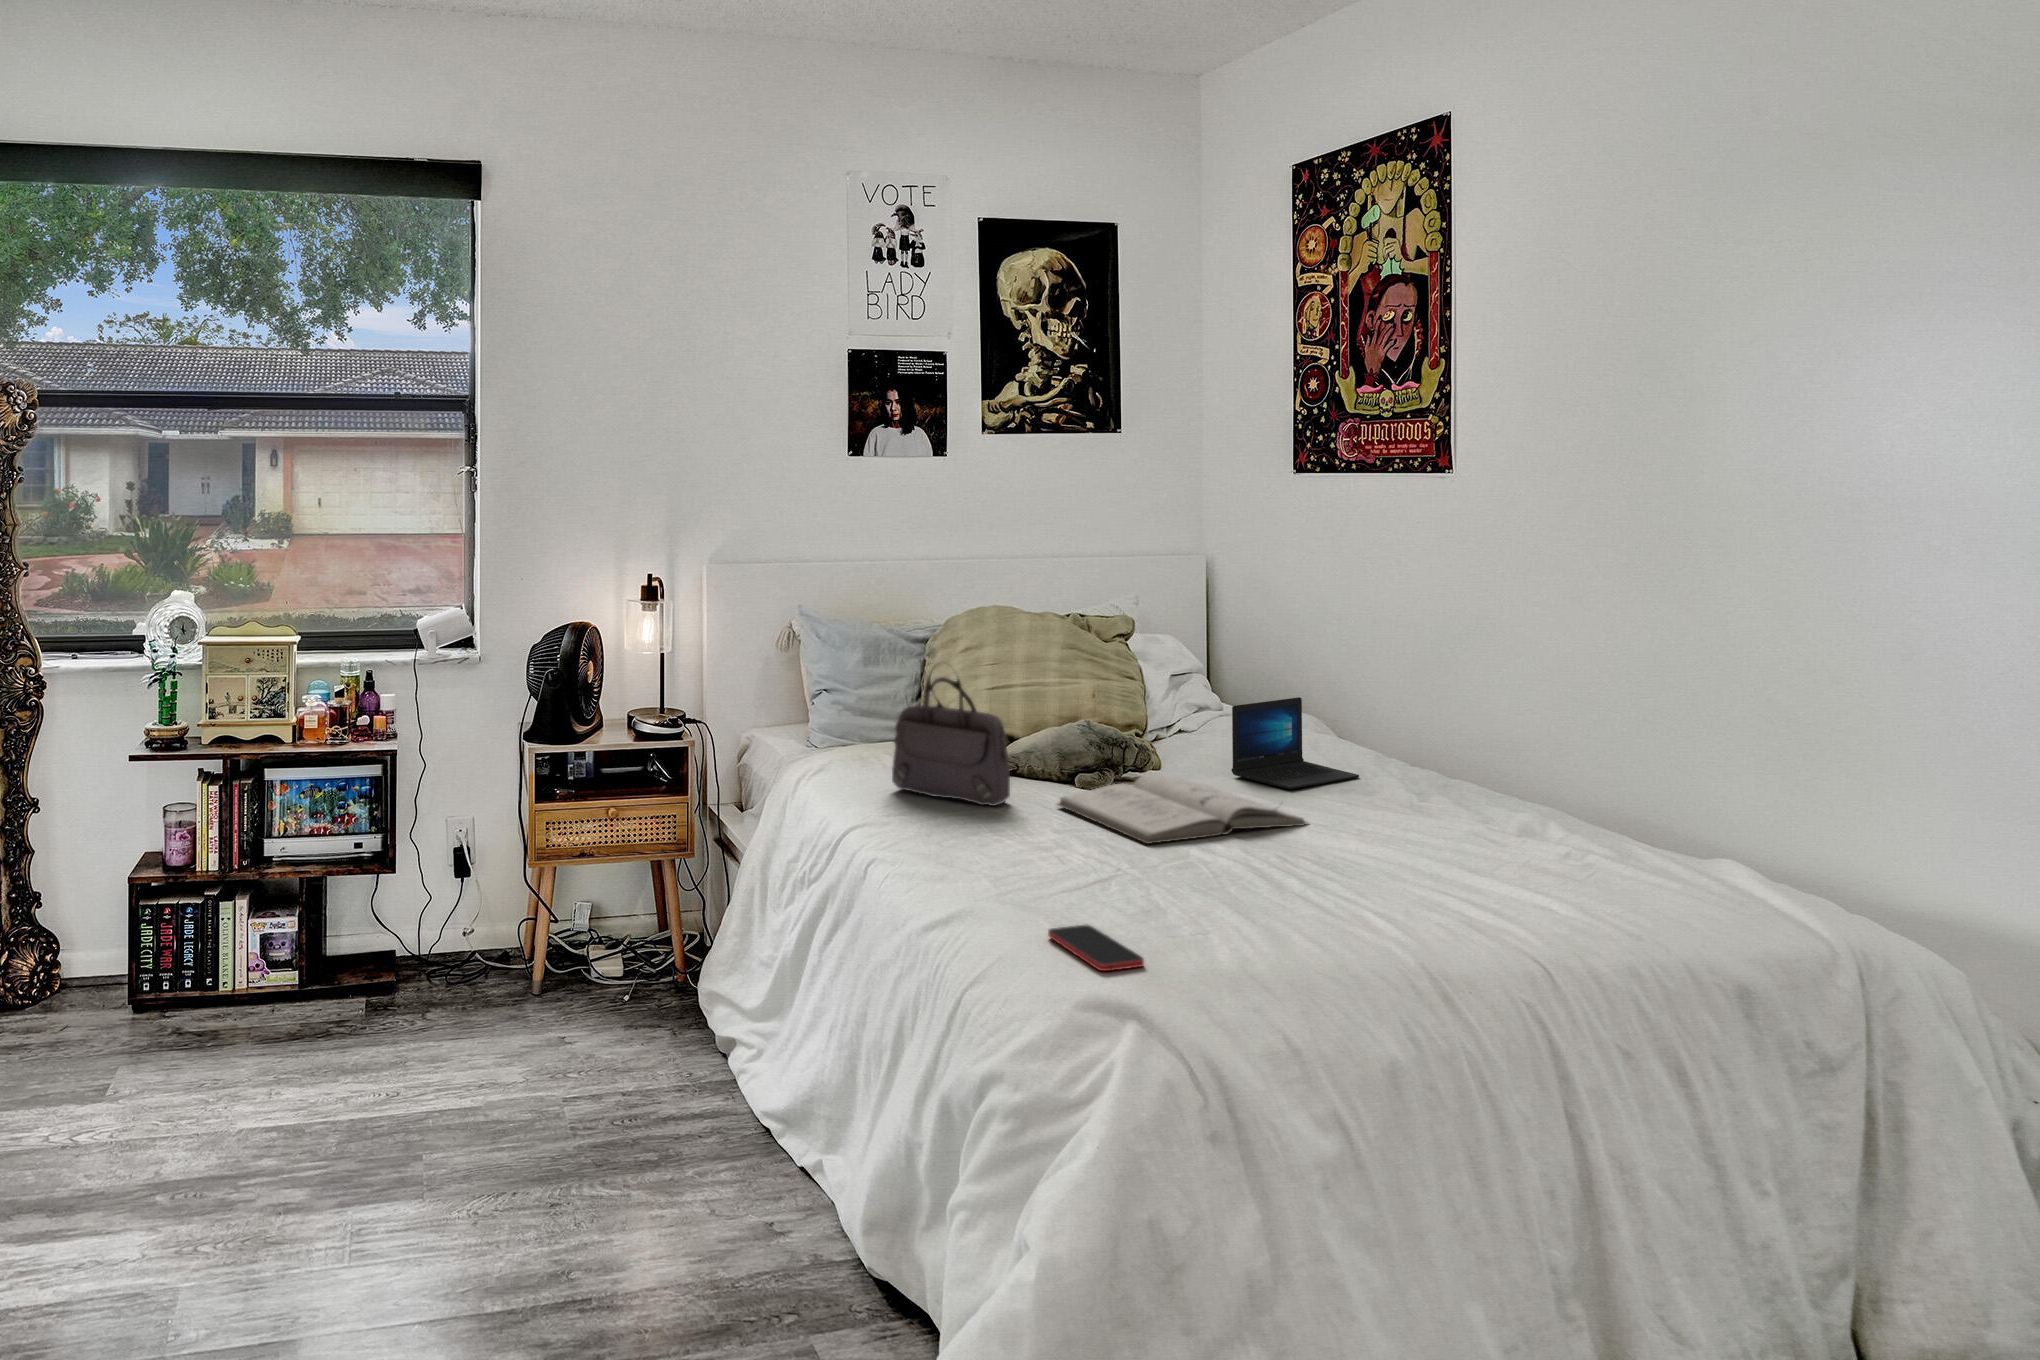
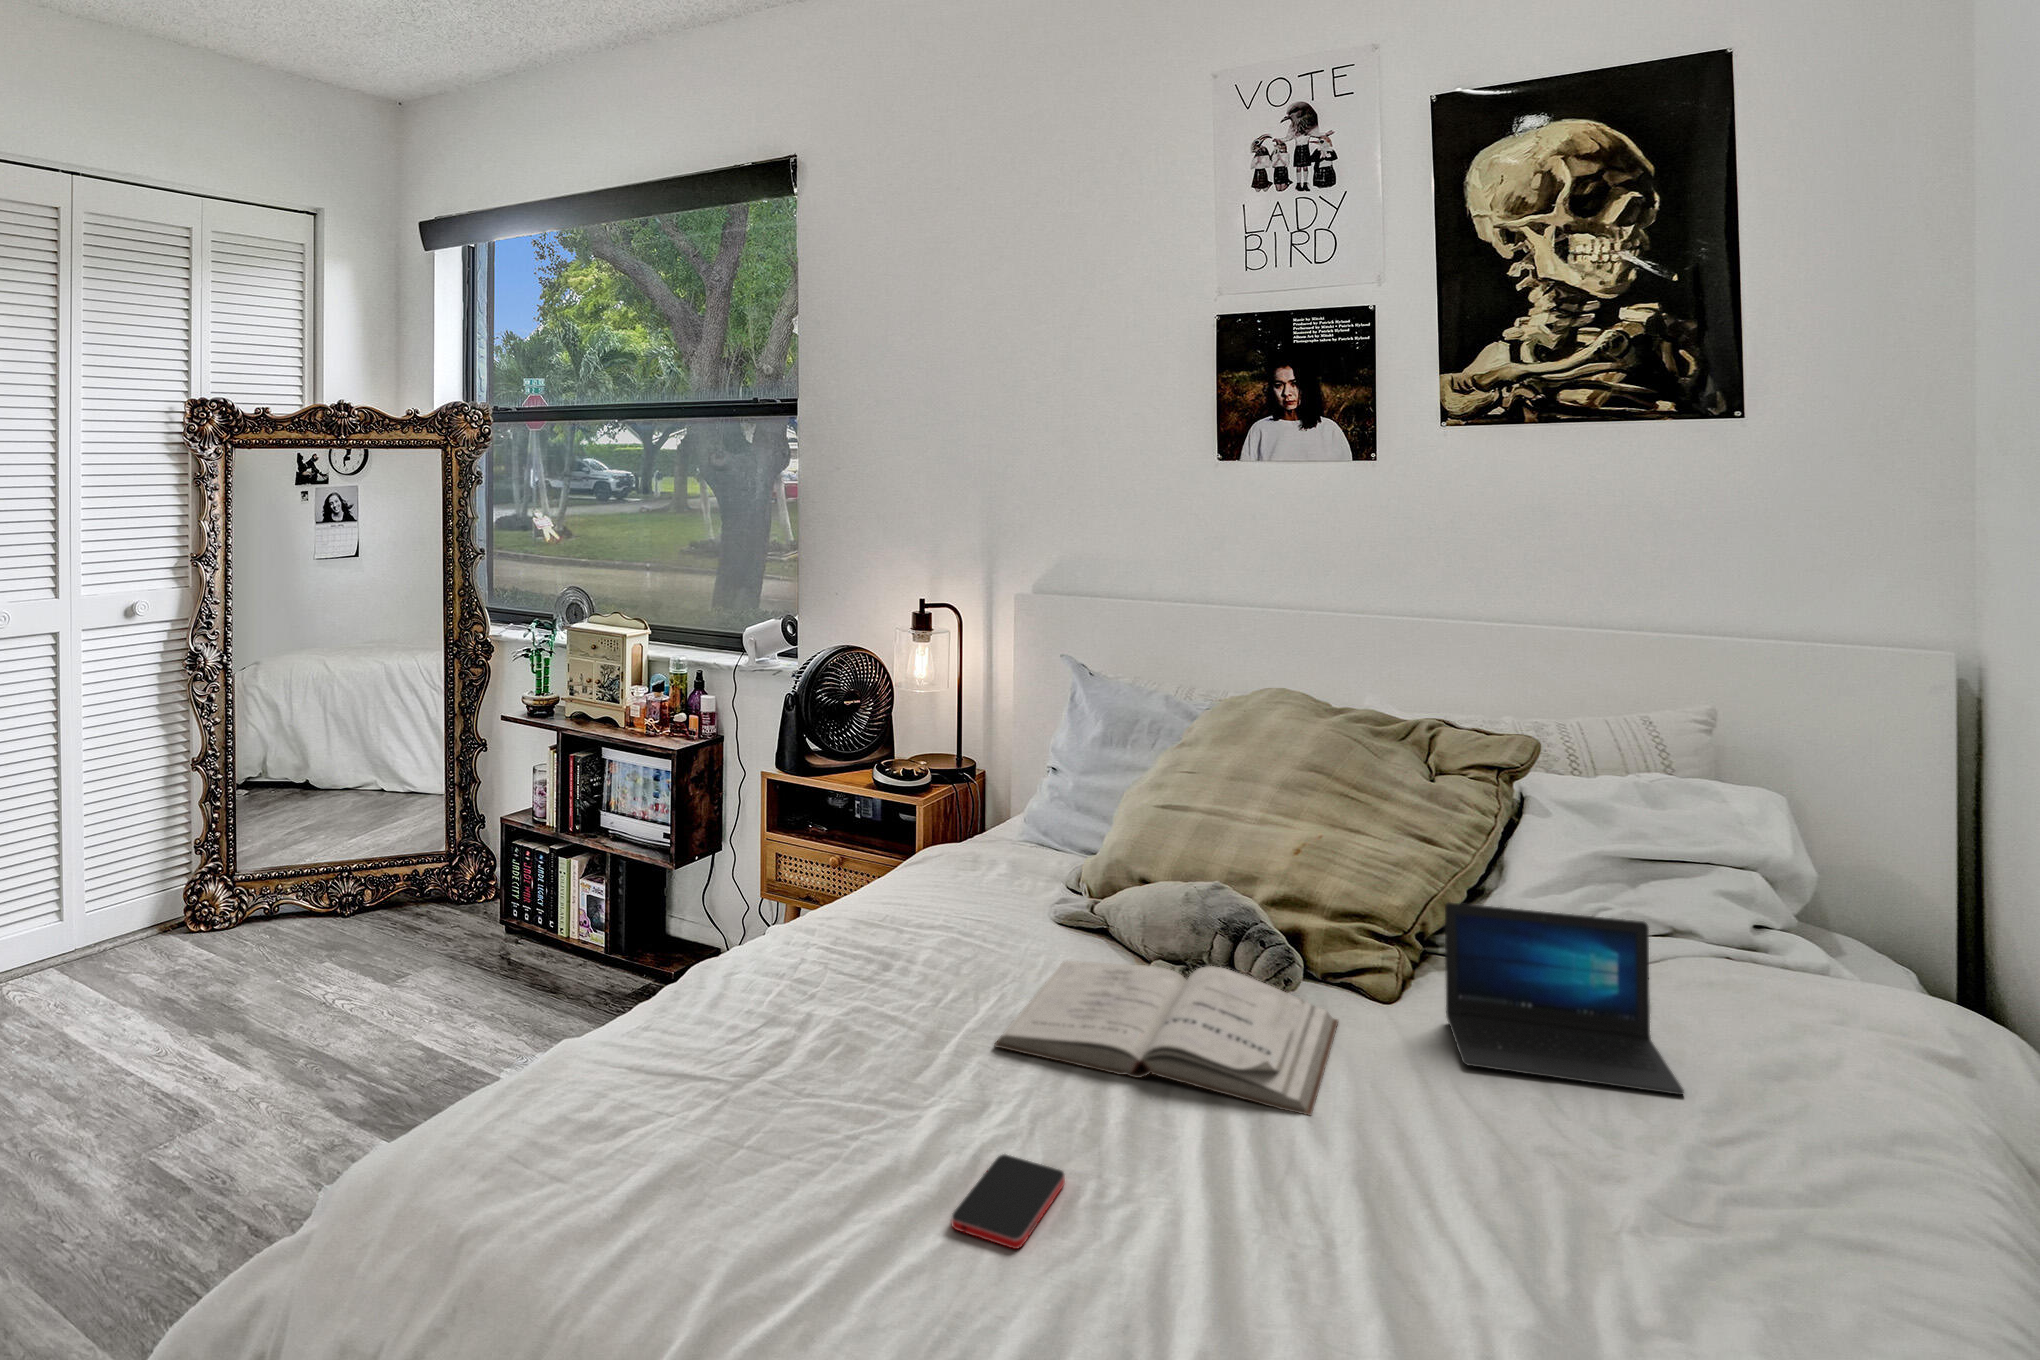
handbag: present [892,671,1010,806] -> none [954,746,1036,949]
smartphone: present [1048,925,1144,972] -> present [951,1154,1065,1249]

